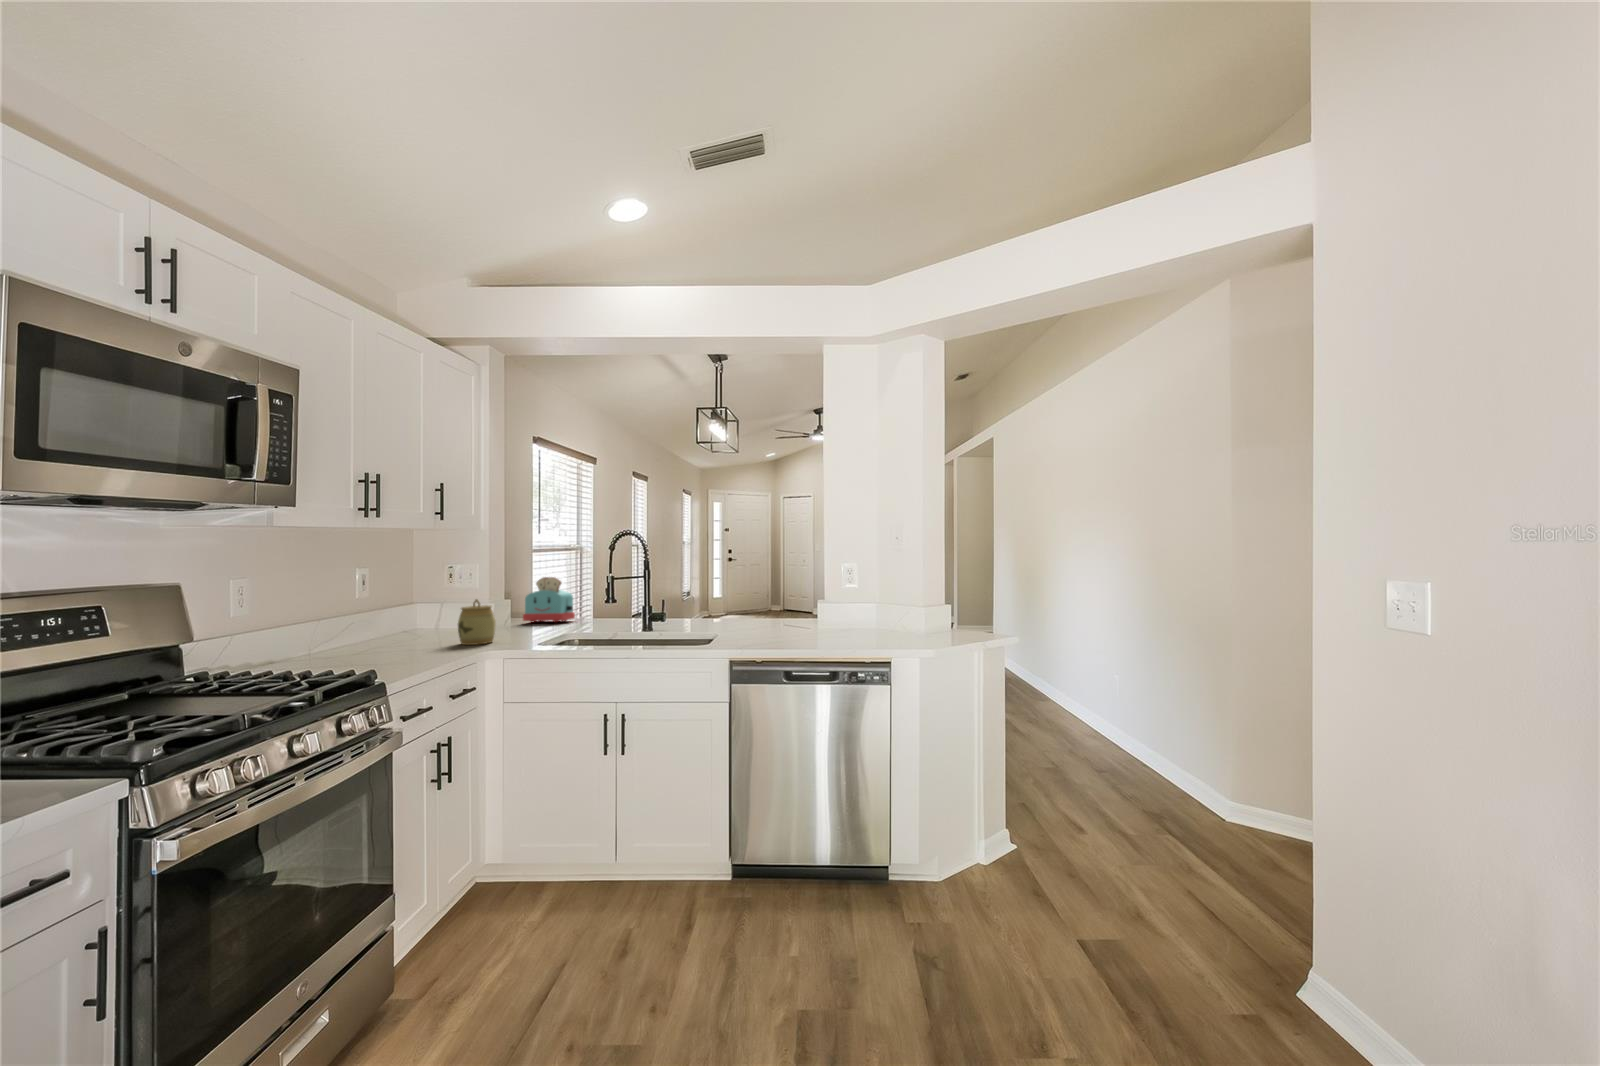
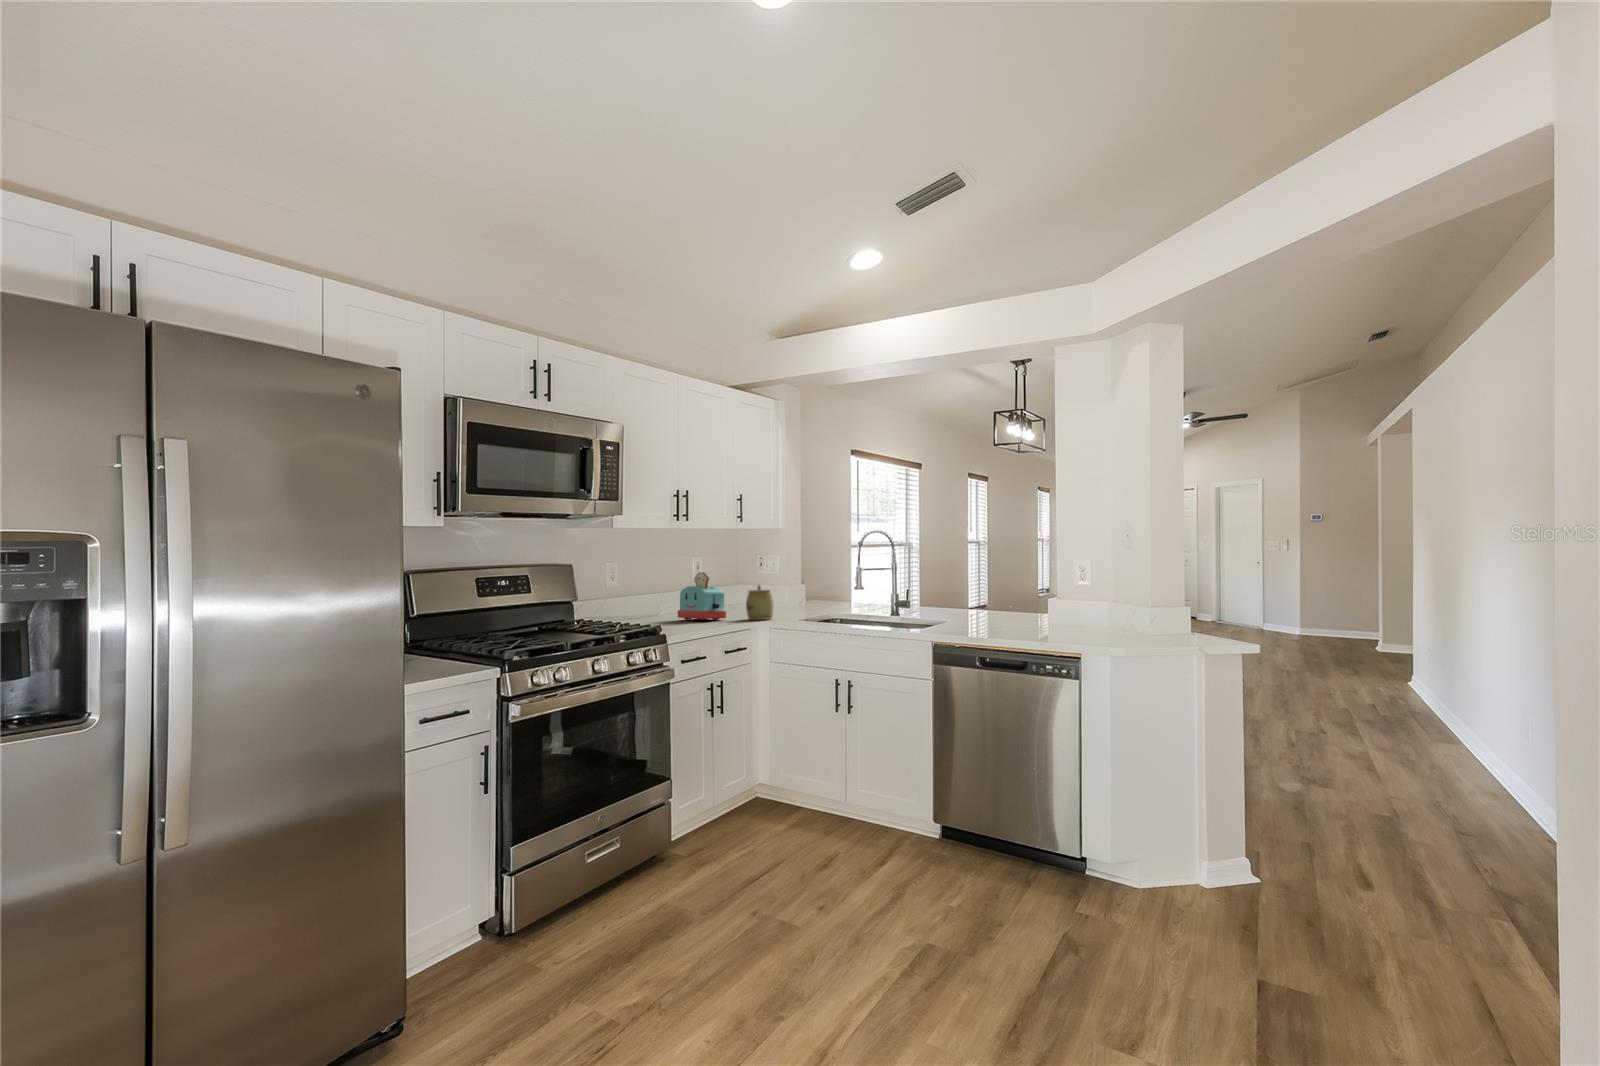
toaster: present [523,577,575,622] -> present [678,572,726,620]

